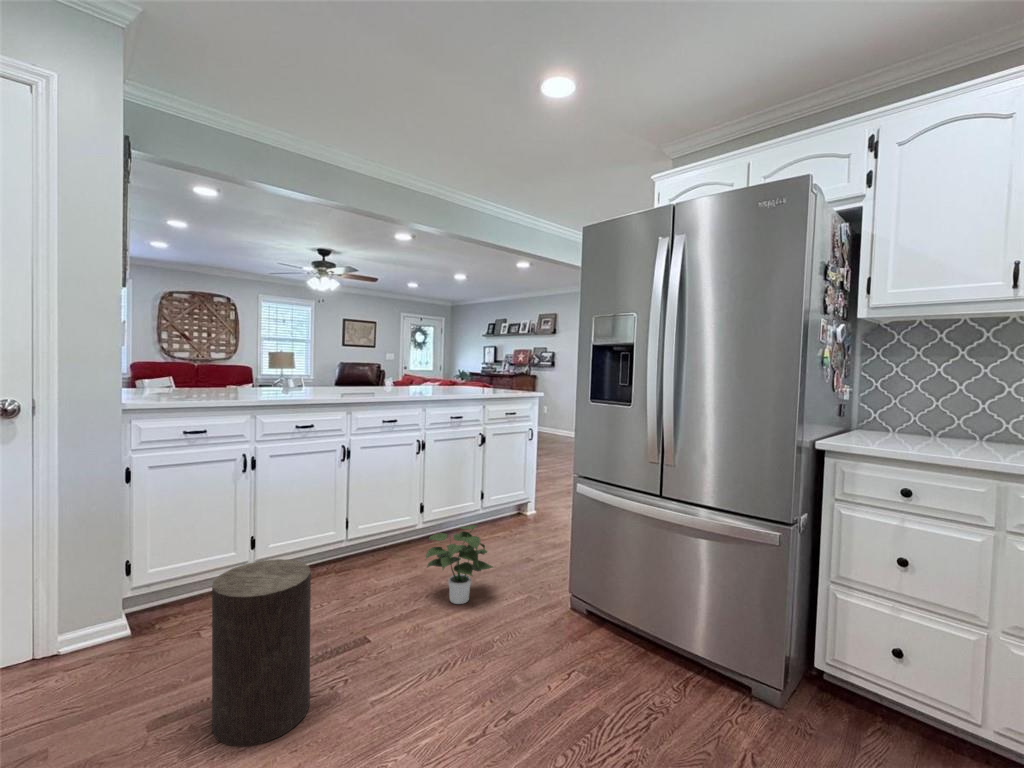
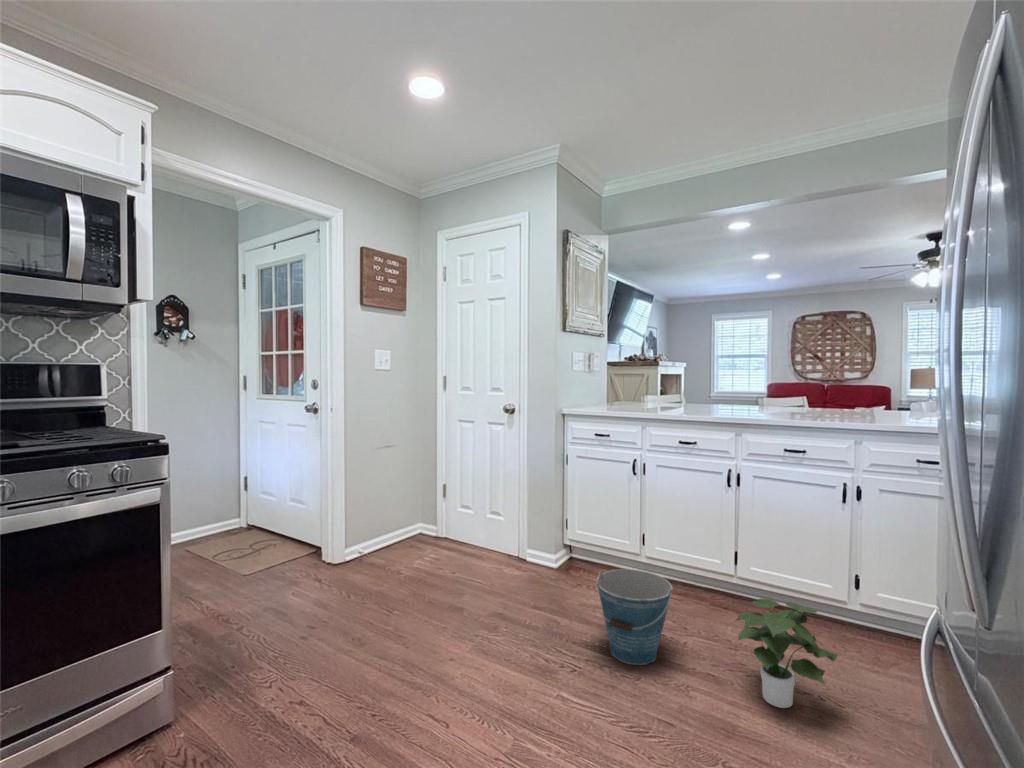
bucket: none [316,555,395,649] -> present [596,569,672,665]
stool: present [212,559,311,746] -> none [482,531,549,667]

